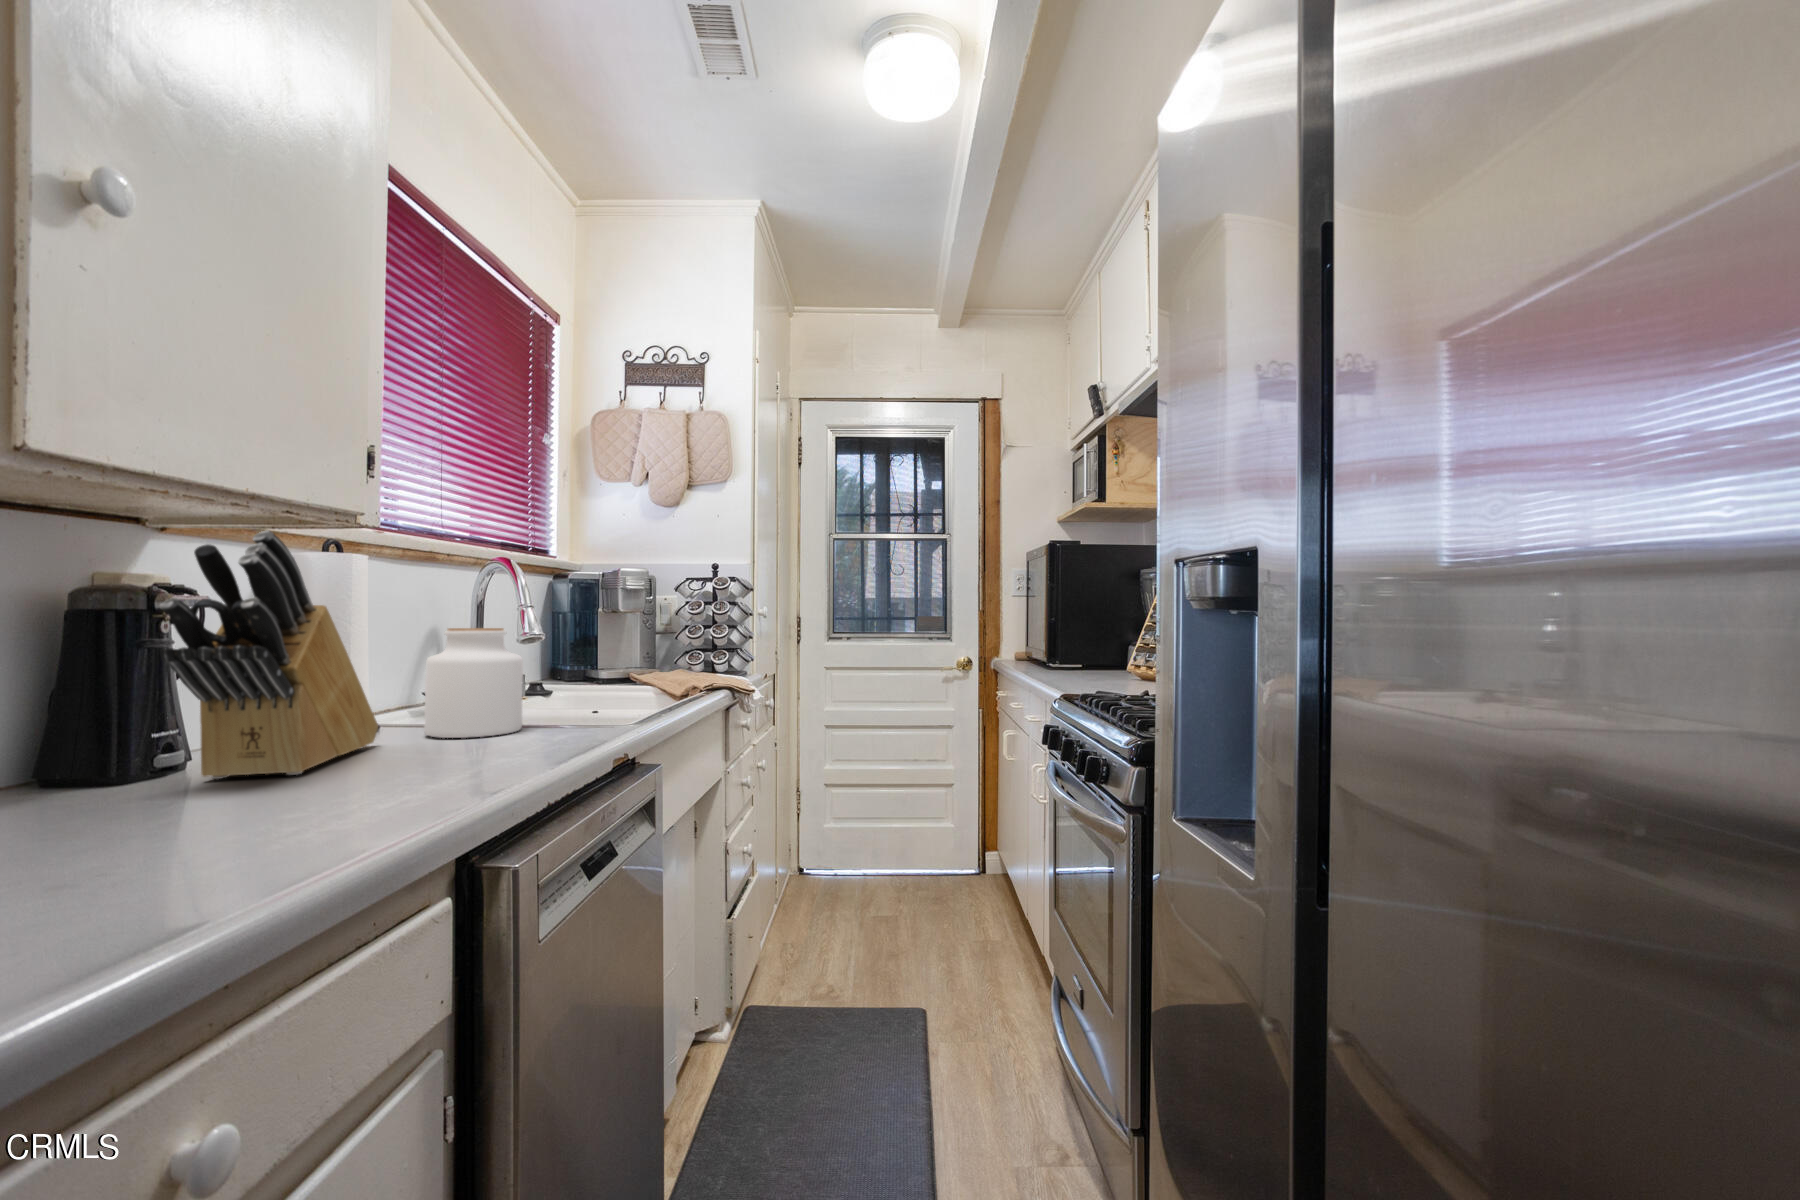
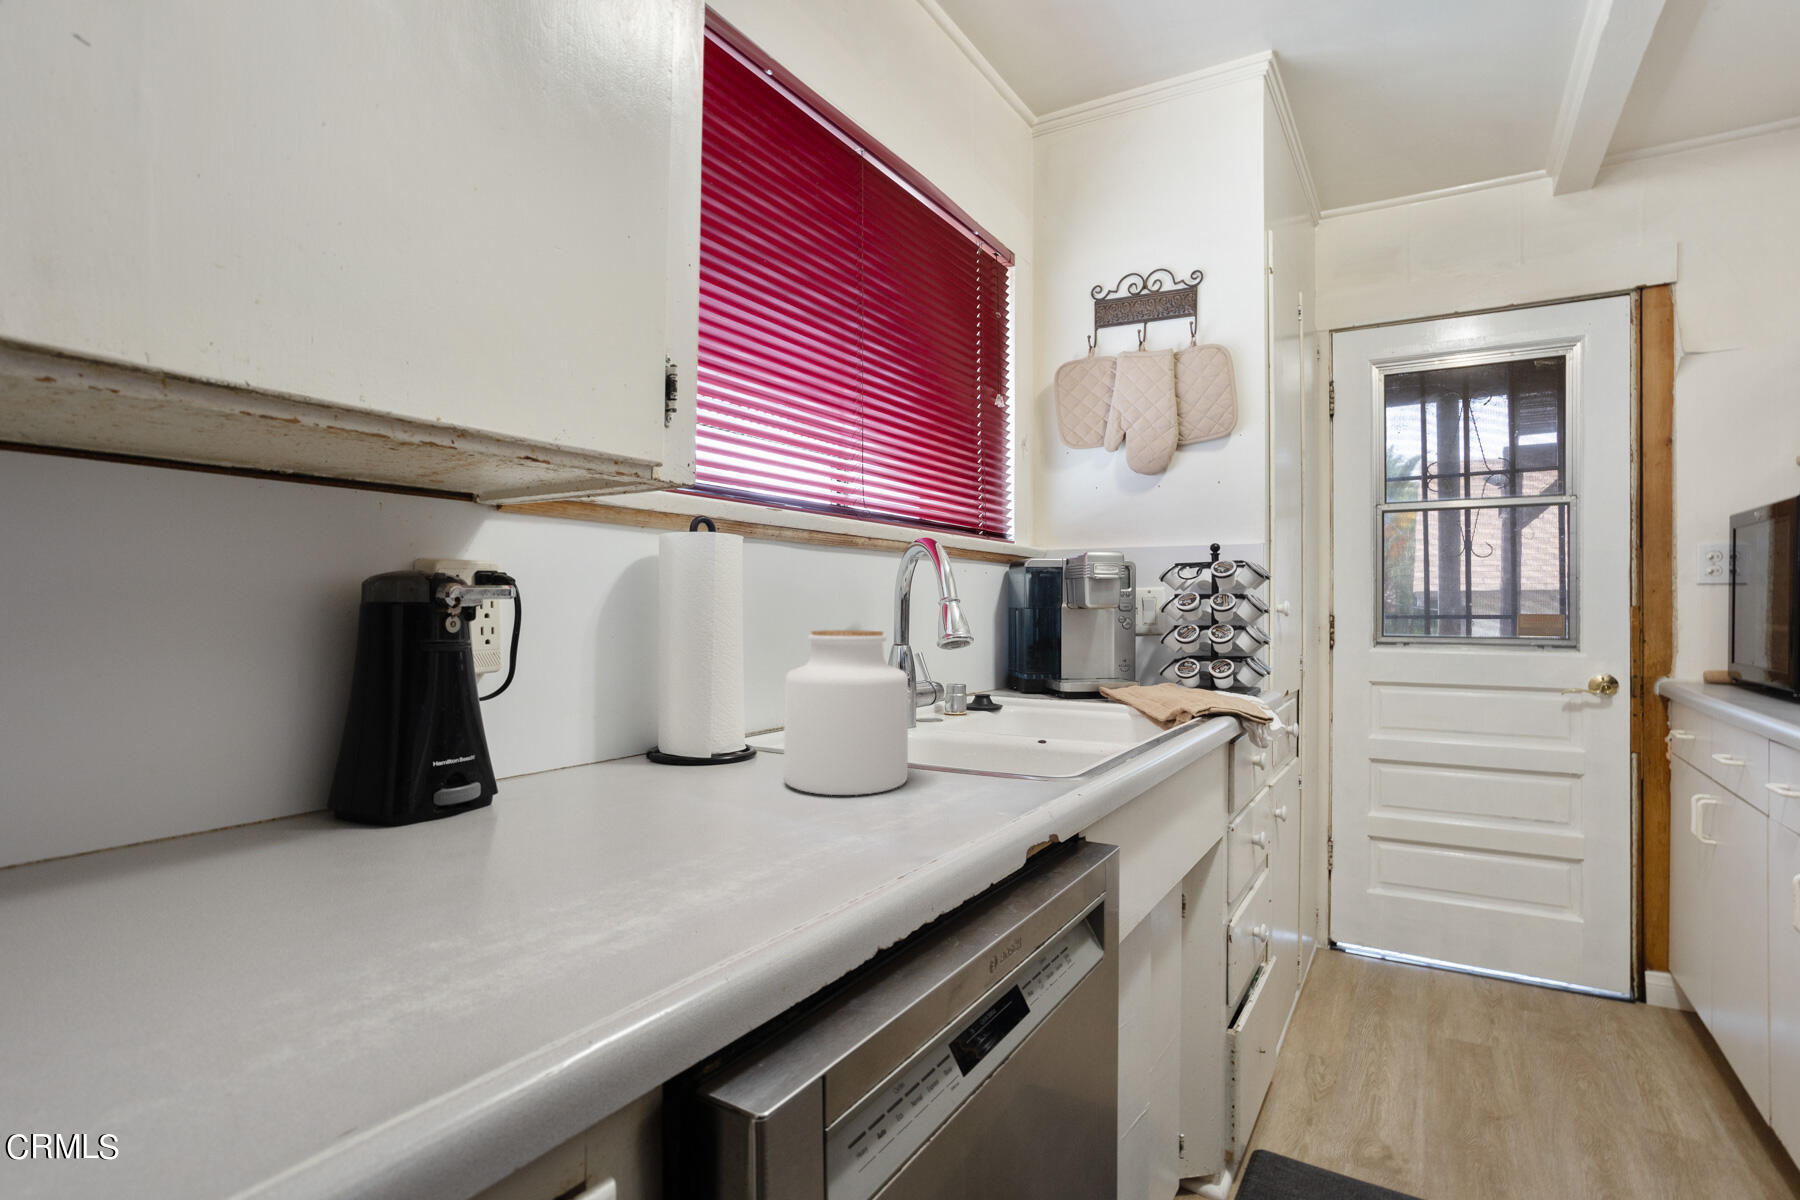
knife block: present [160,530,378,779] -> none [314,482,717,862]

